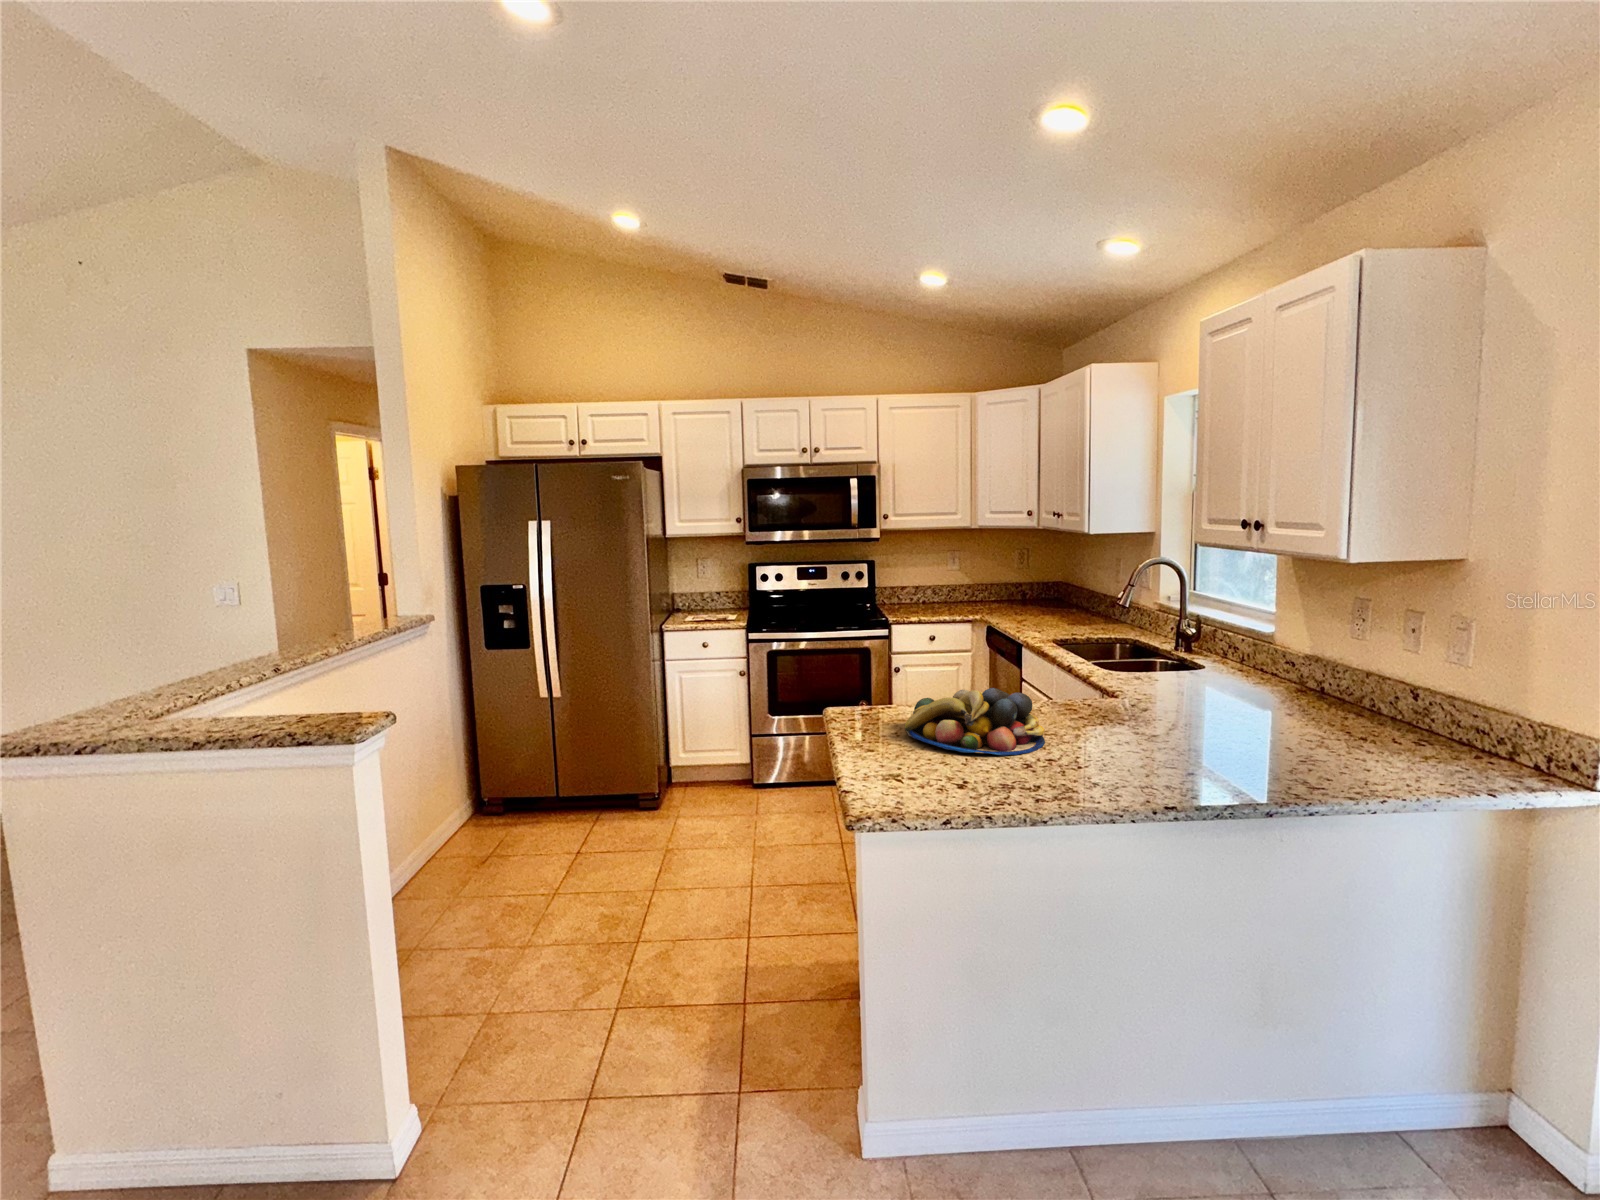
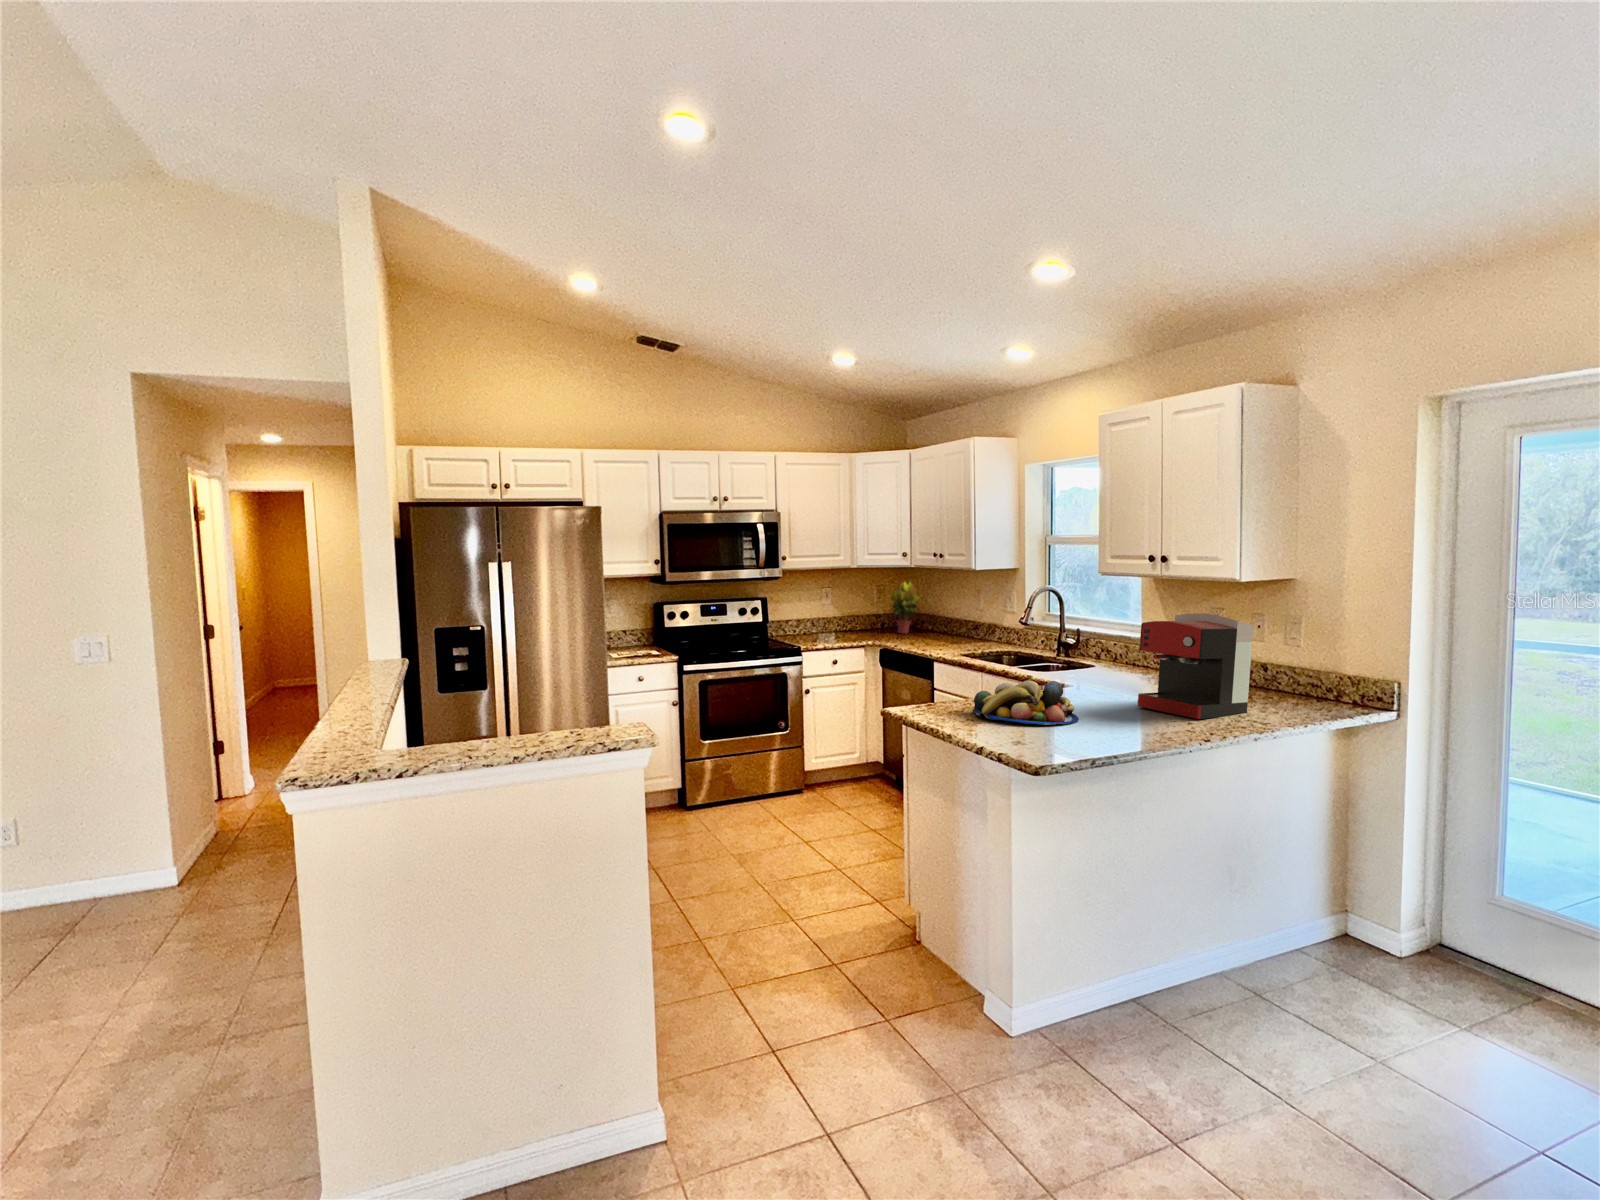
potted plant: none [1021,545,1064,608] -> present [890,582,920,634]
coffee maker: none [1158,609,1341,768] -> present [1138,613,1253,719]

